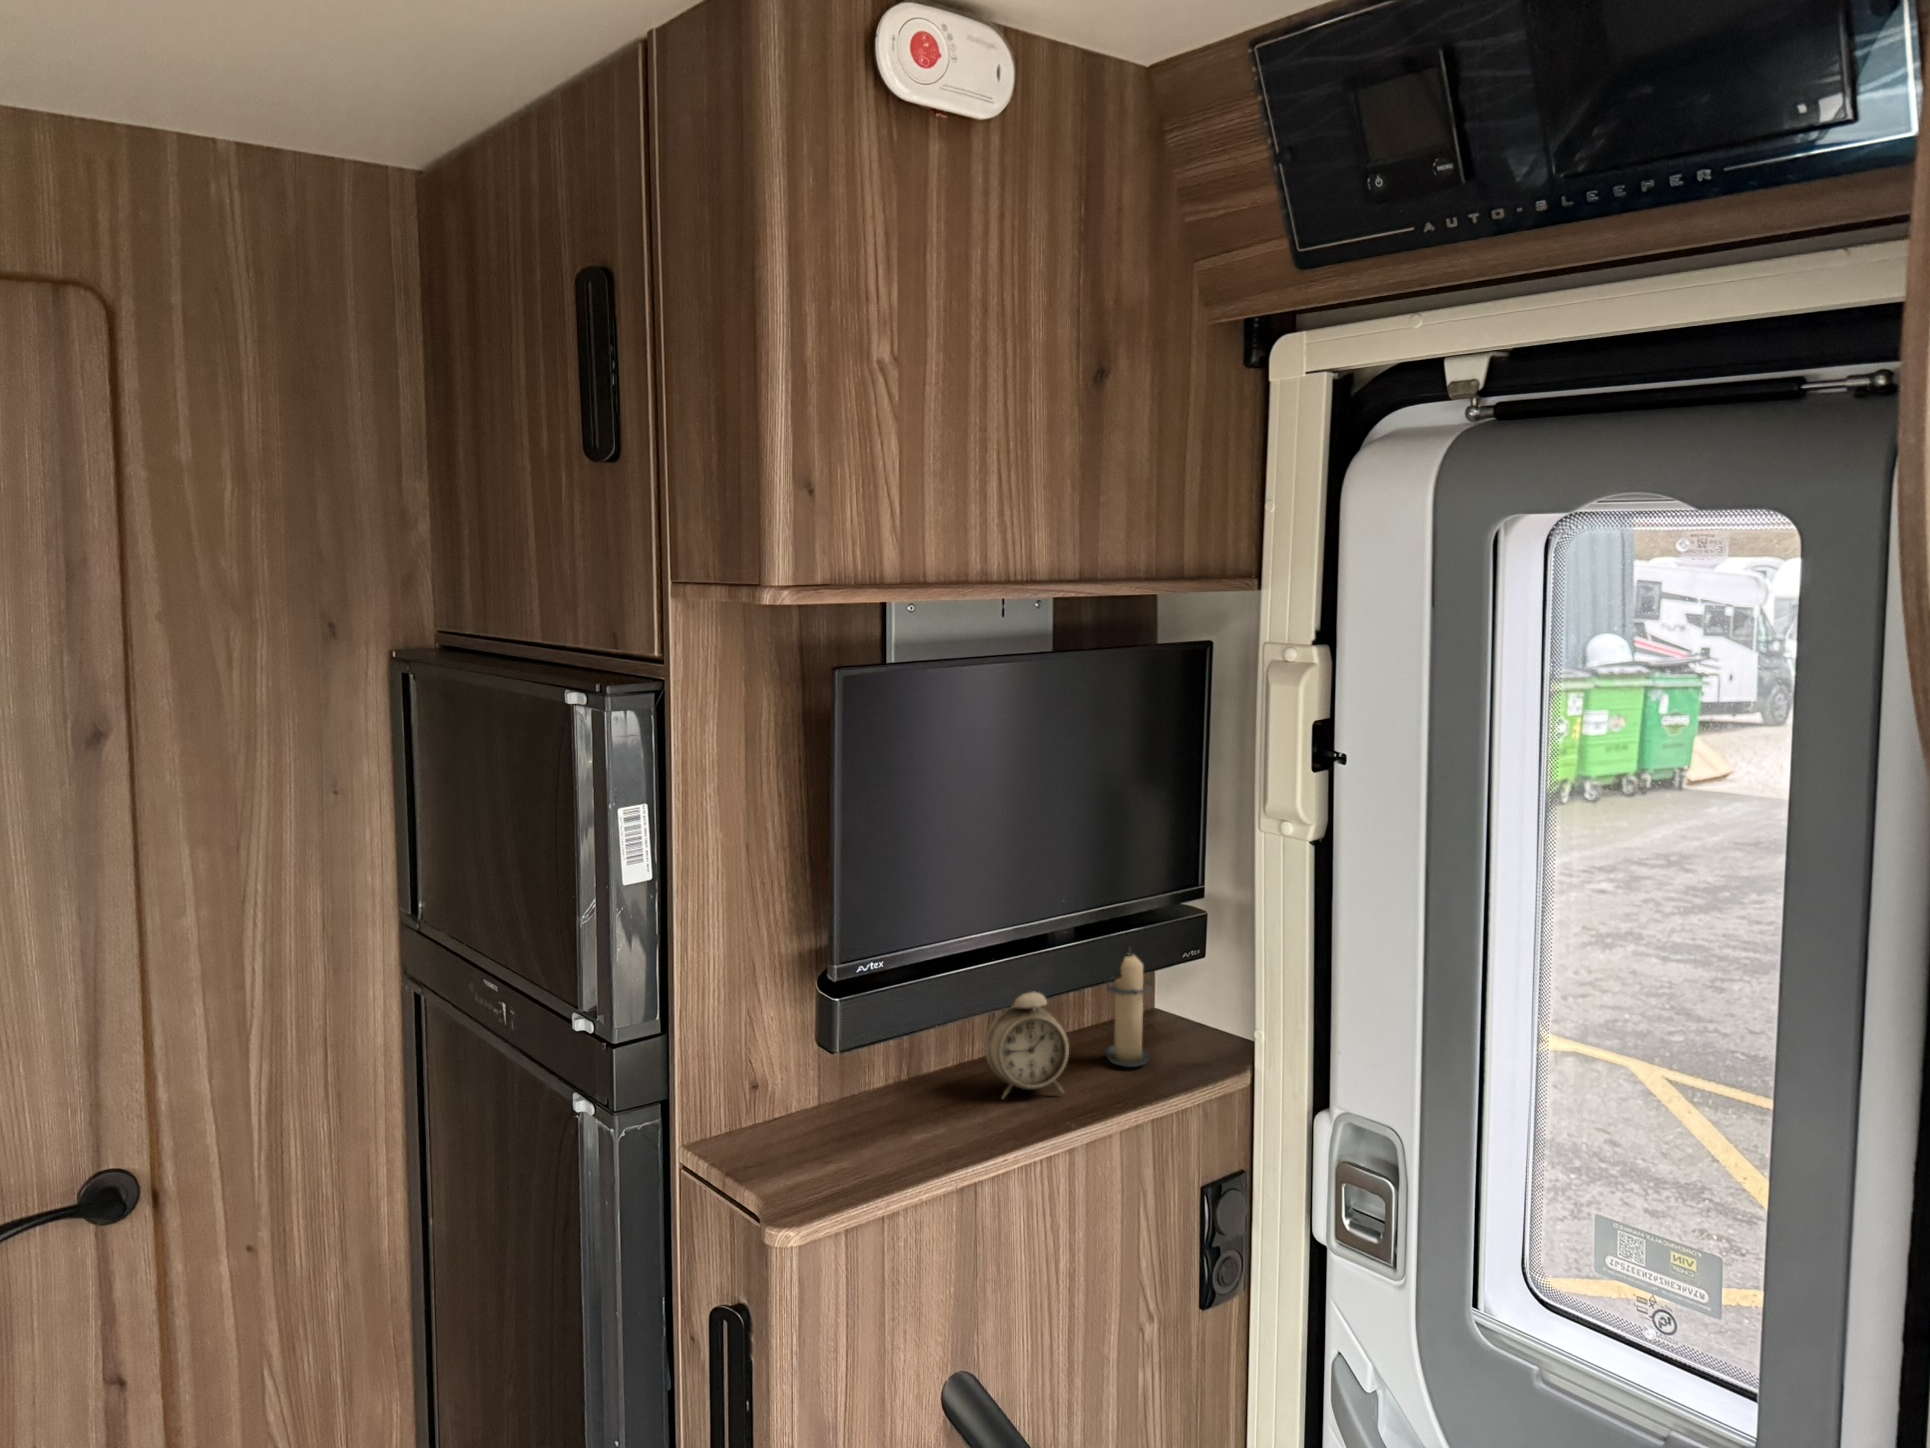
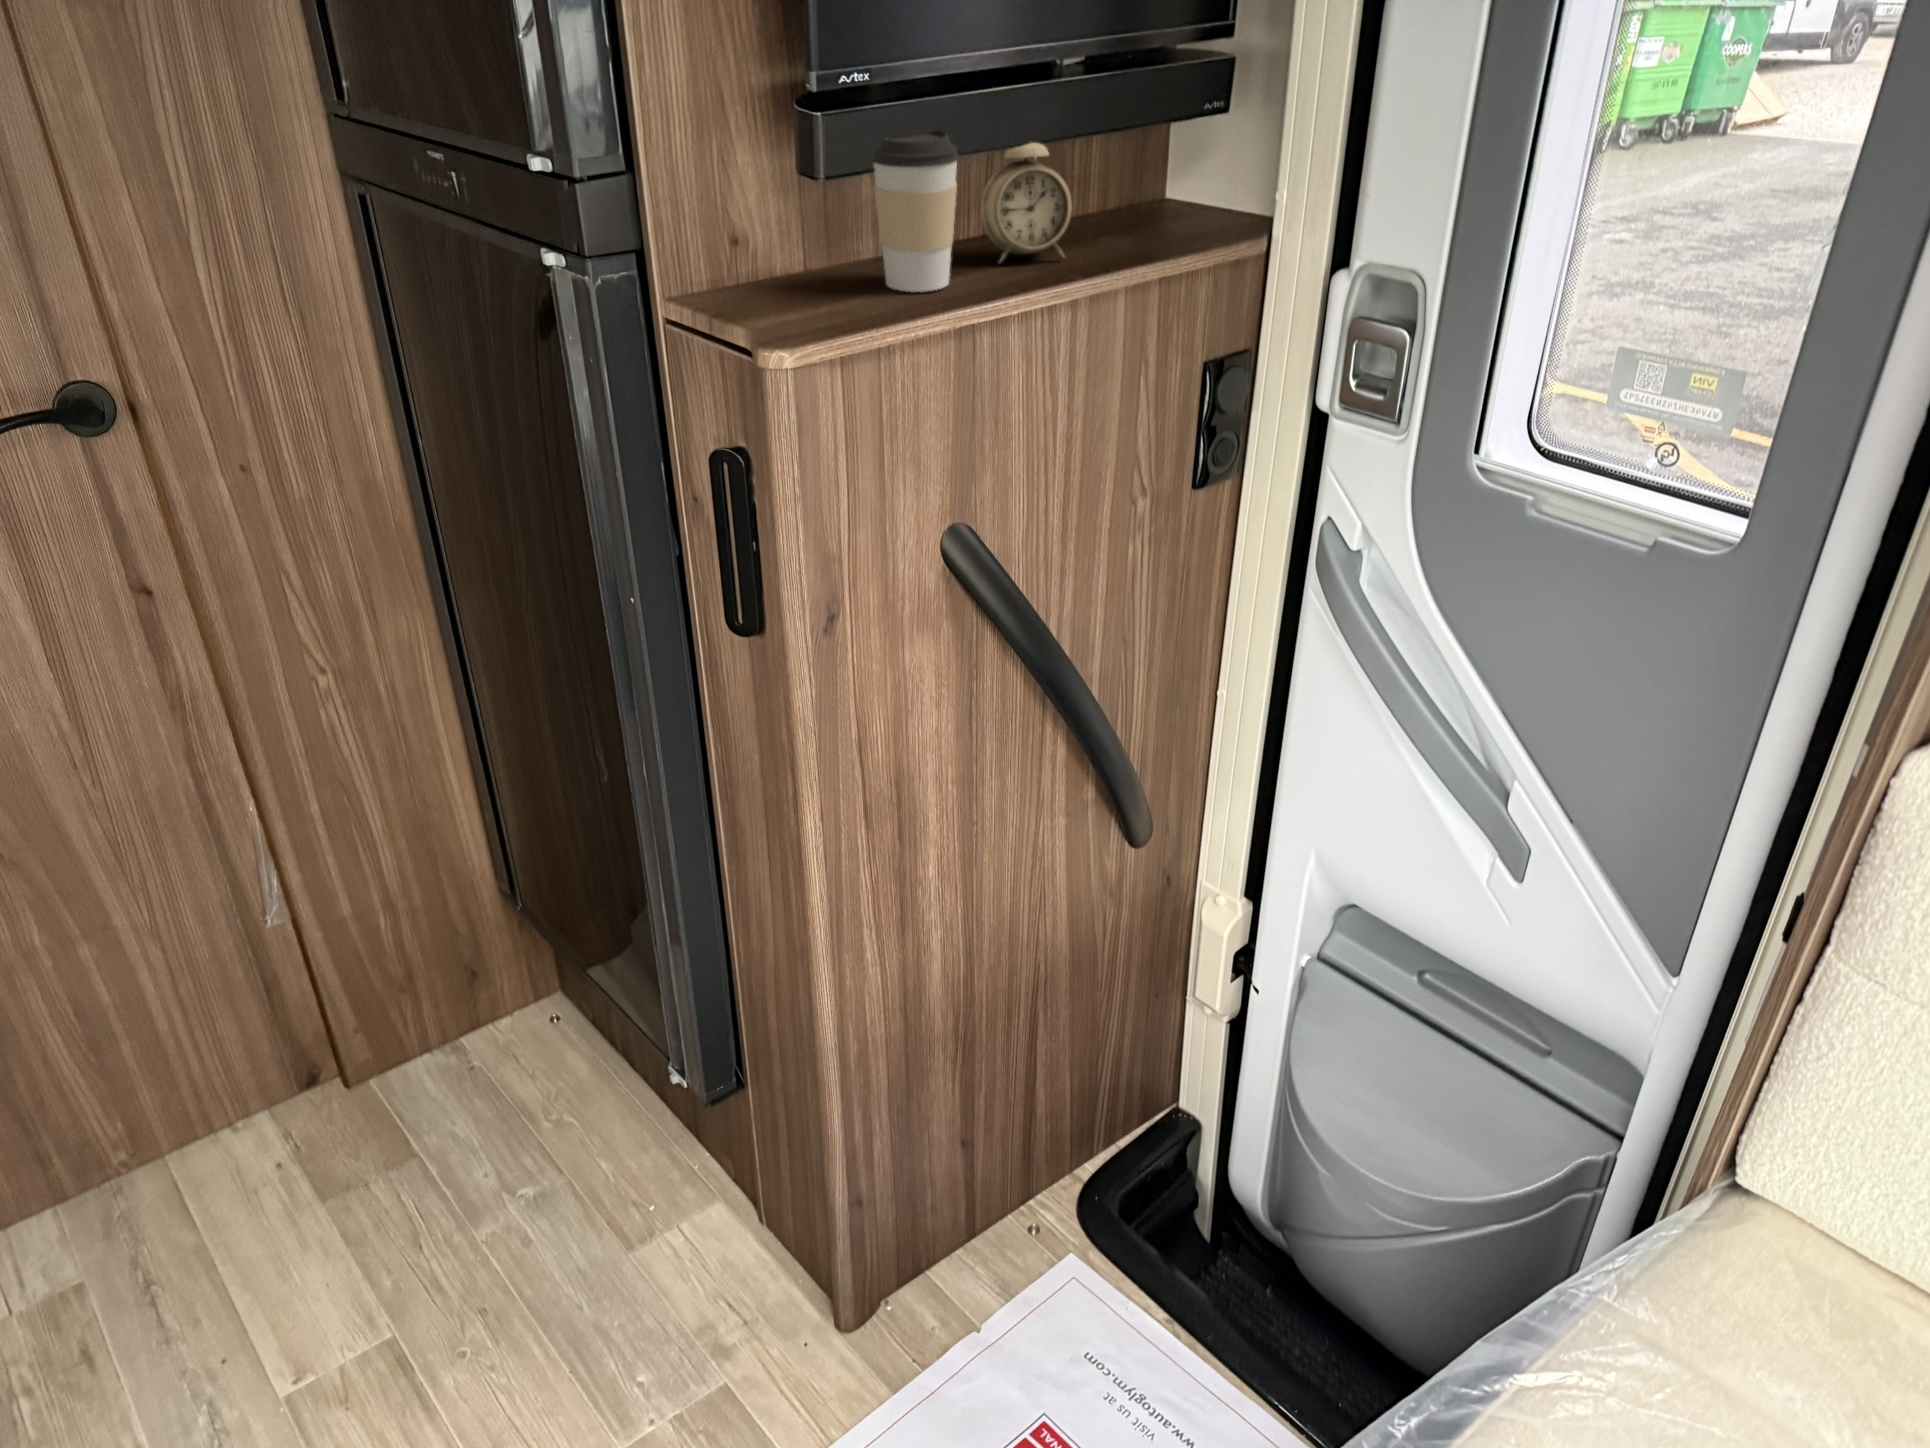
candle: present [1105,953,1152,1067] -> none [1102,97,1169,241]
coffee cup: none [883,992,964,1139] -> present [873,128,959,292]

